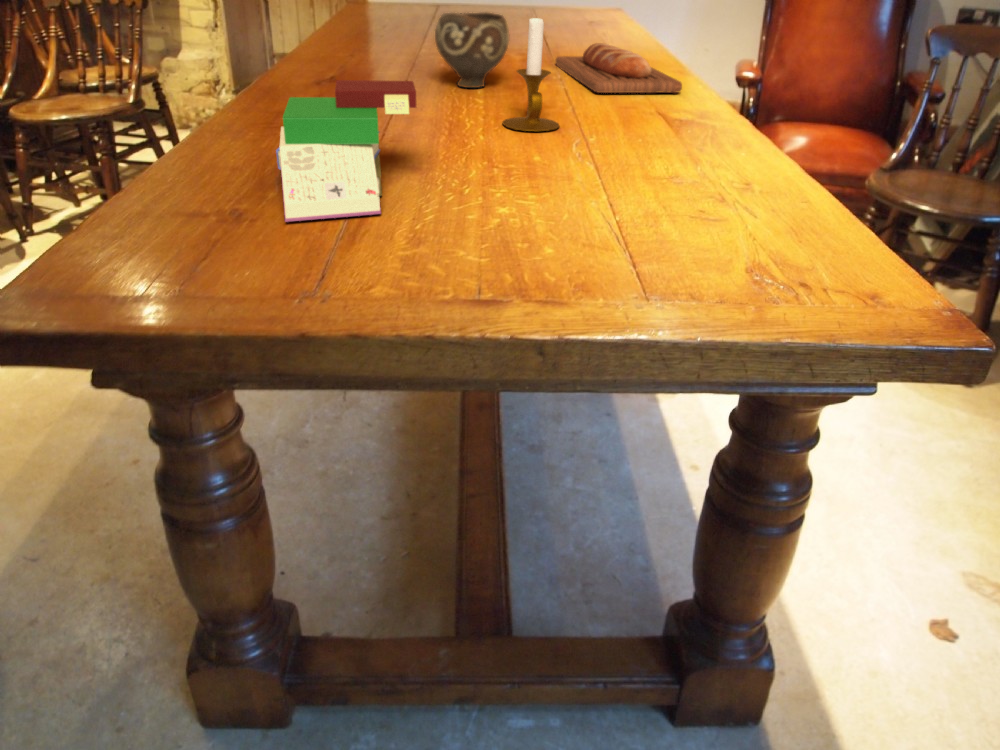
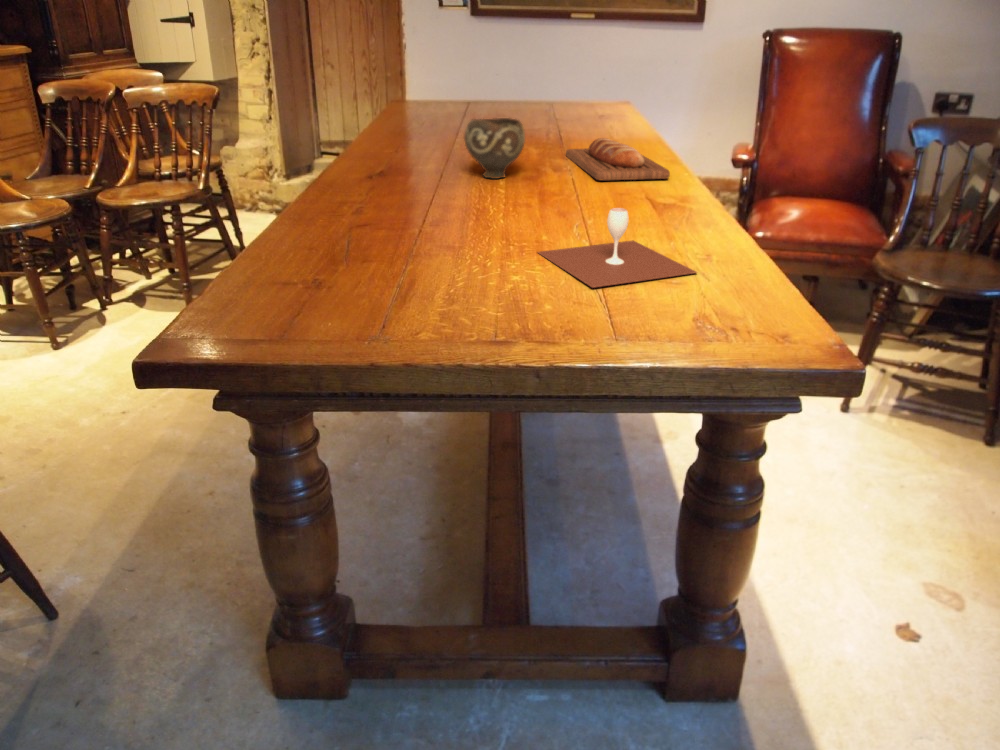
candlestick: present [503,18,559,131] -> none [518,127,565,214]
book: present [276,80,416,222] -> none [345,181,450,288]
wine glass: none [529,120,738,225] -> present [538,208,697,288]

